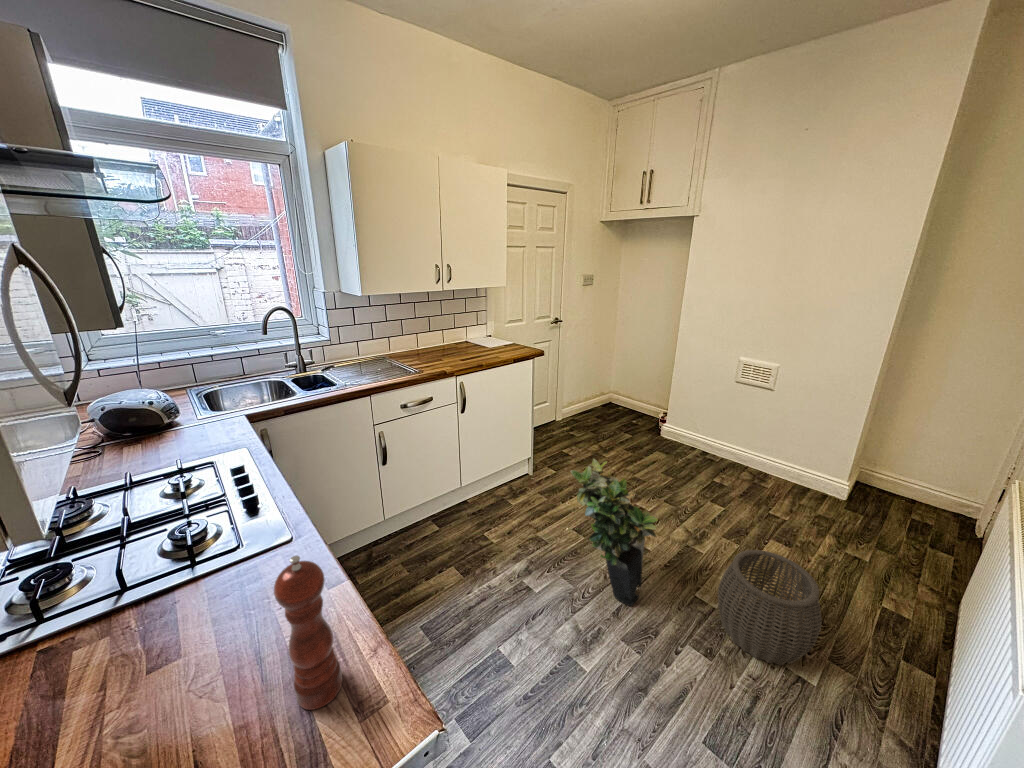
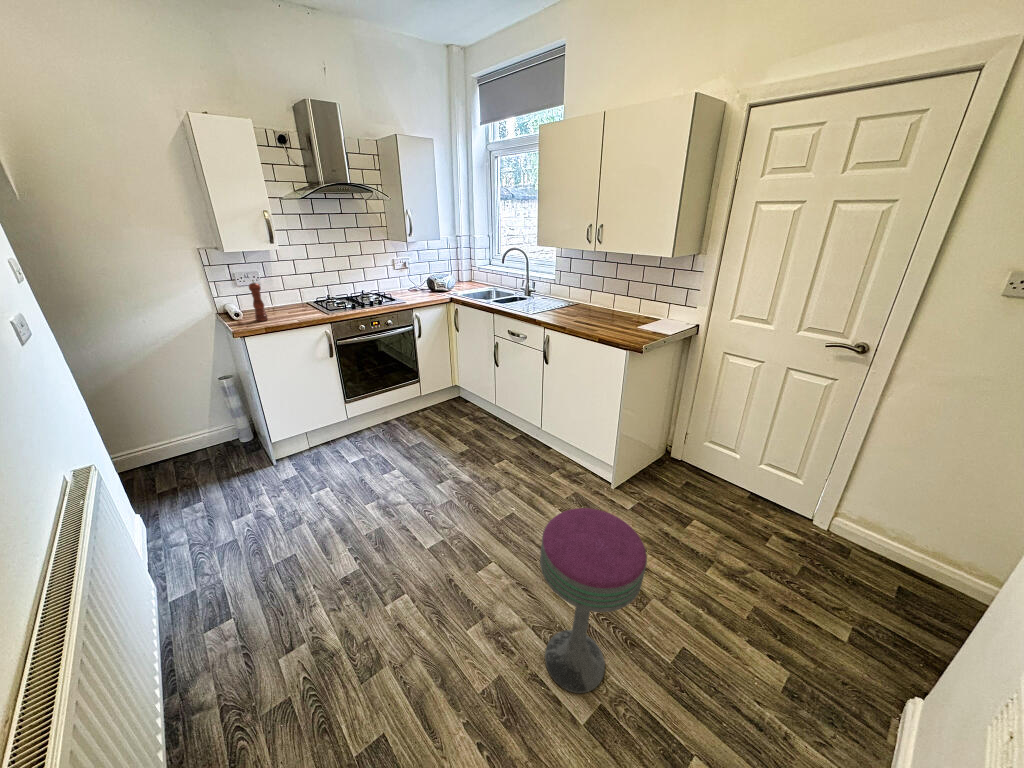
bar stool: none [672,408,738,517] -> present [540,508,647,693]
potted plant: present [571,459,658,606] -> none [393,413,465,545]
woven basket: present [718,550,822,665] -> none [285,550,390,675]

